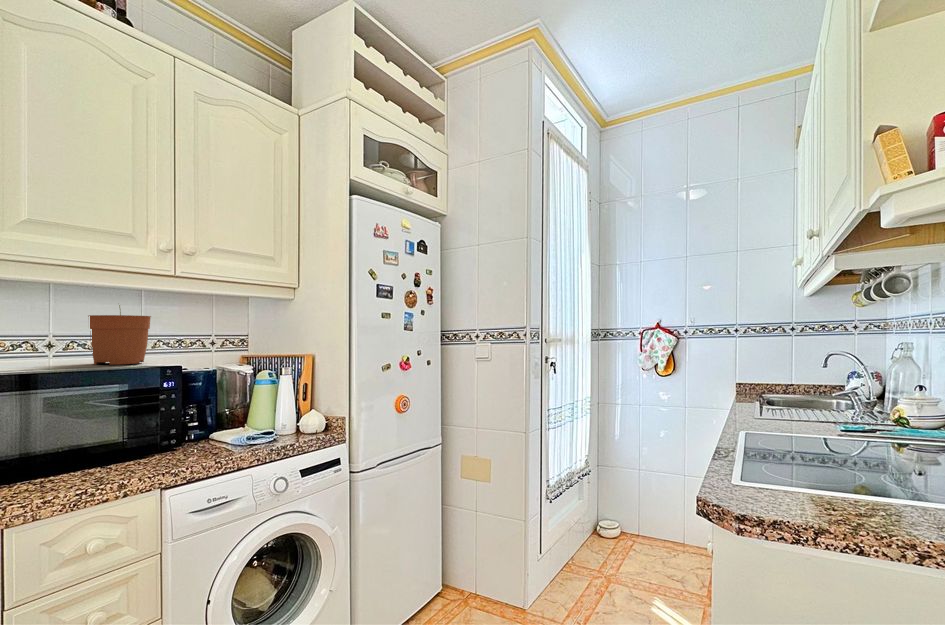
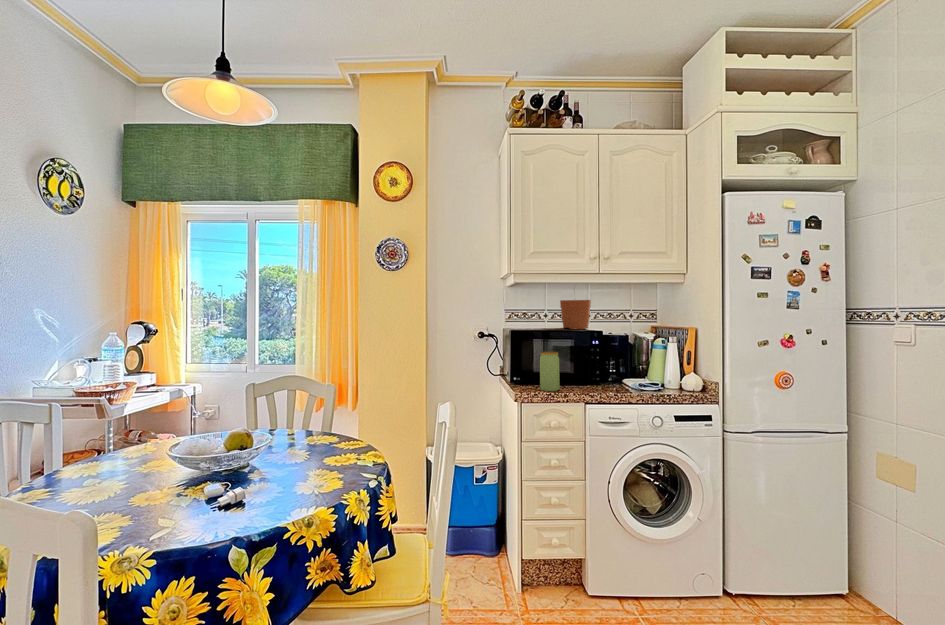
jar: none [57,405,106,485] -> present [540,352,560,391]

